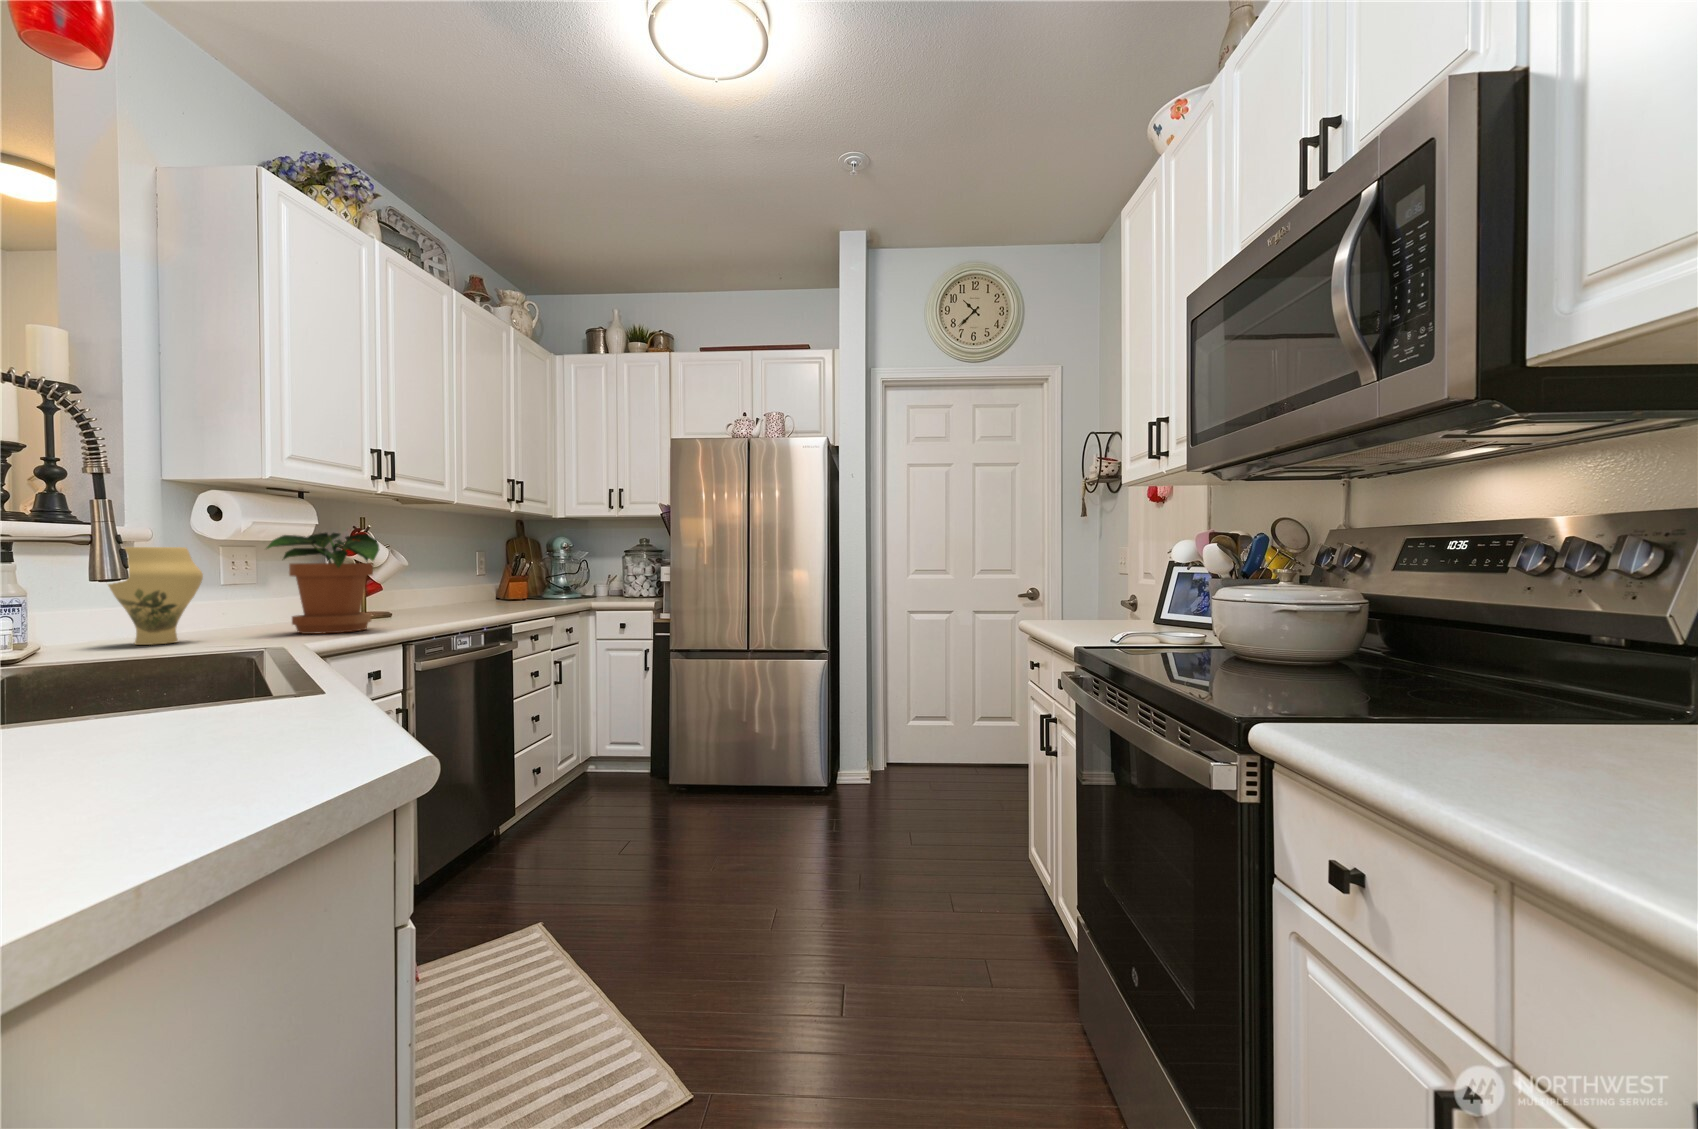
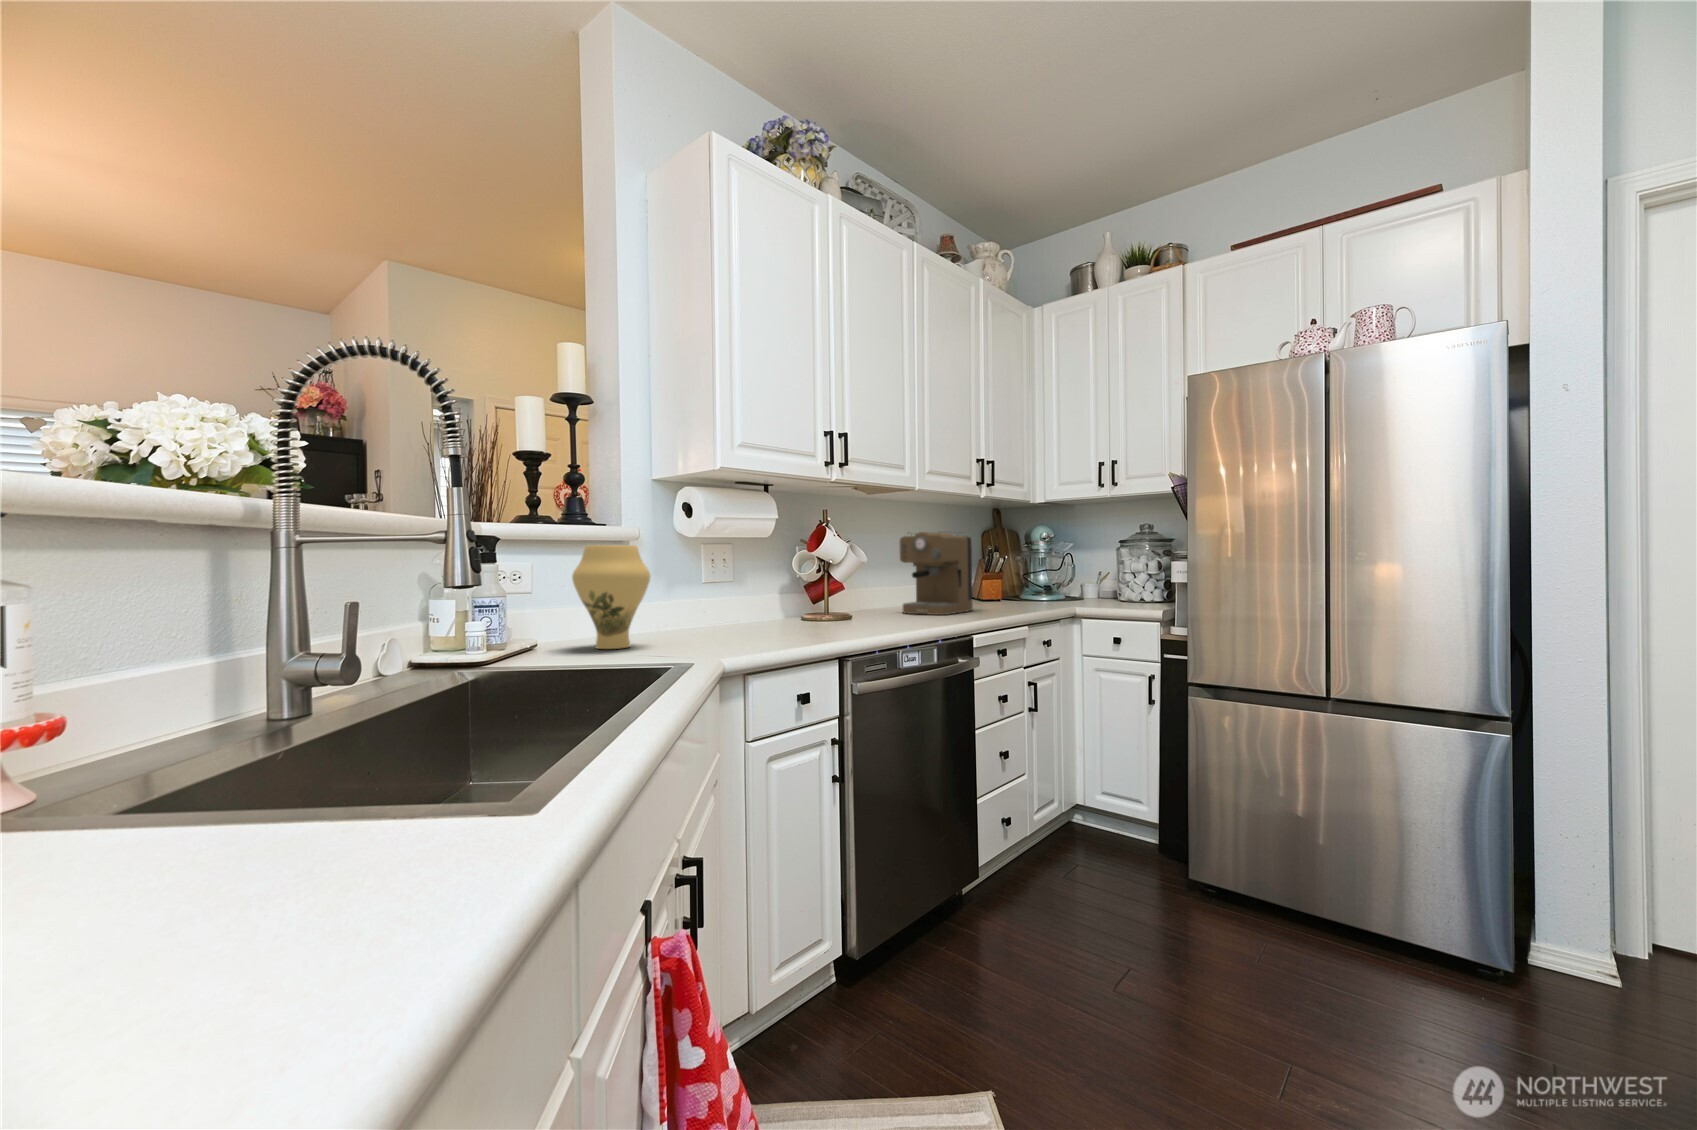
potted plant: present [267,533,379,634] -> none [704,526,816,645]
coffee maker: none [436,540,504,611] -> present [900,532,973,615]

